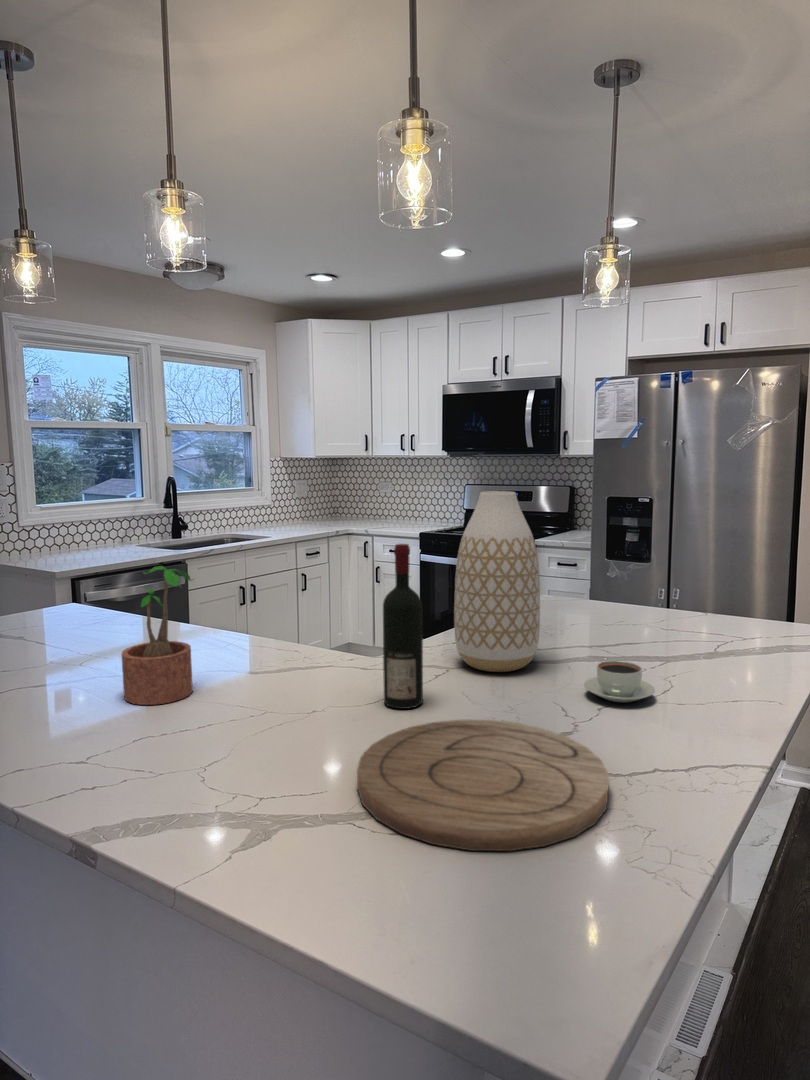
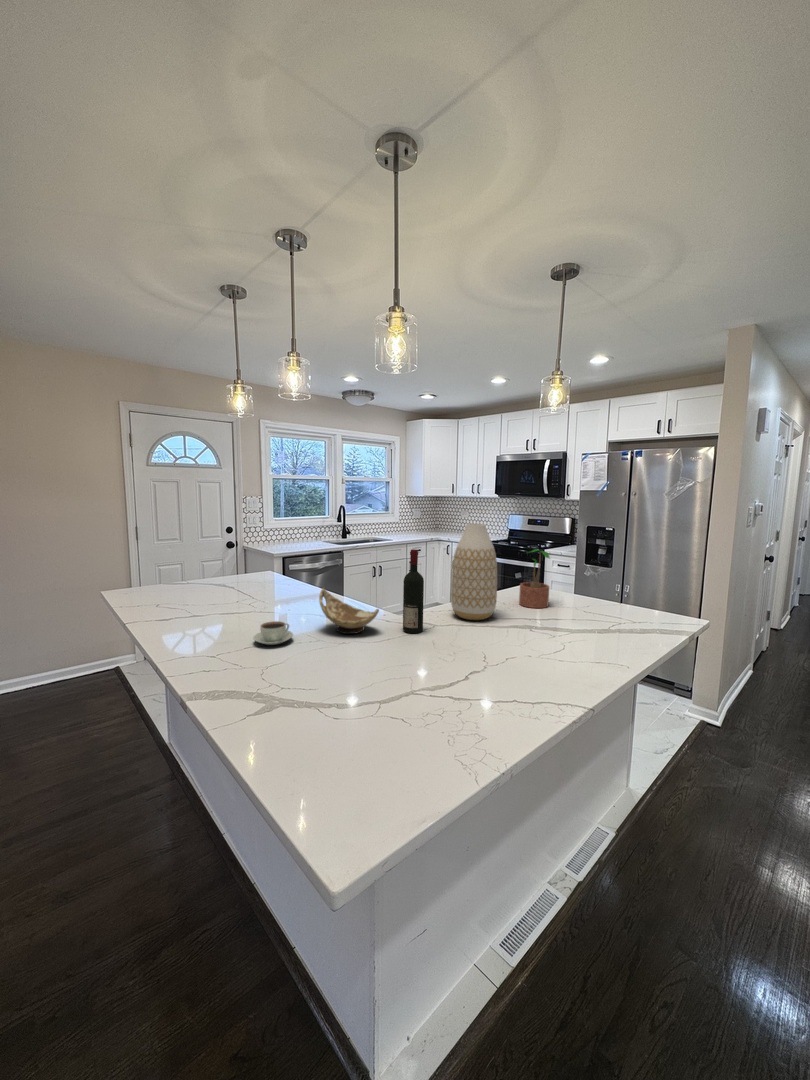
potted plant: present [122,566,193,705] -> present [519,549,549,608]
decorative bowl: none [212,633,339,724] -> present [319,588,379,634]
coffee cup: present [584,661,655,702] -> present [253,621,293,645]
cutting board: present [357,720,609,851] -> none [367,640,490,698]

